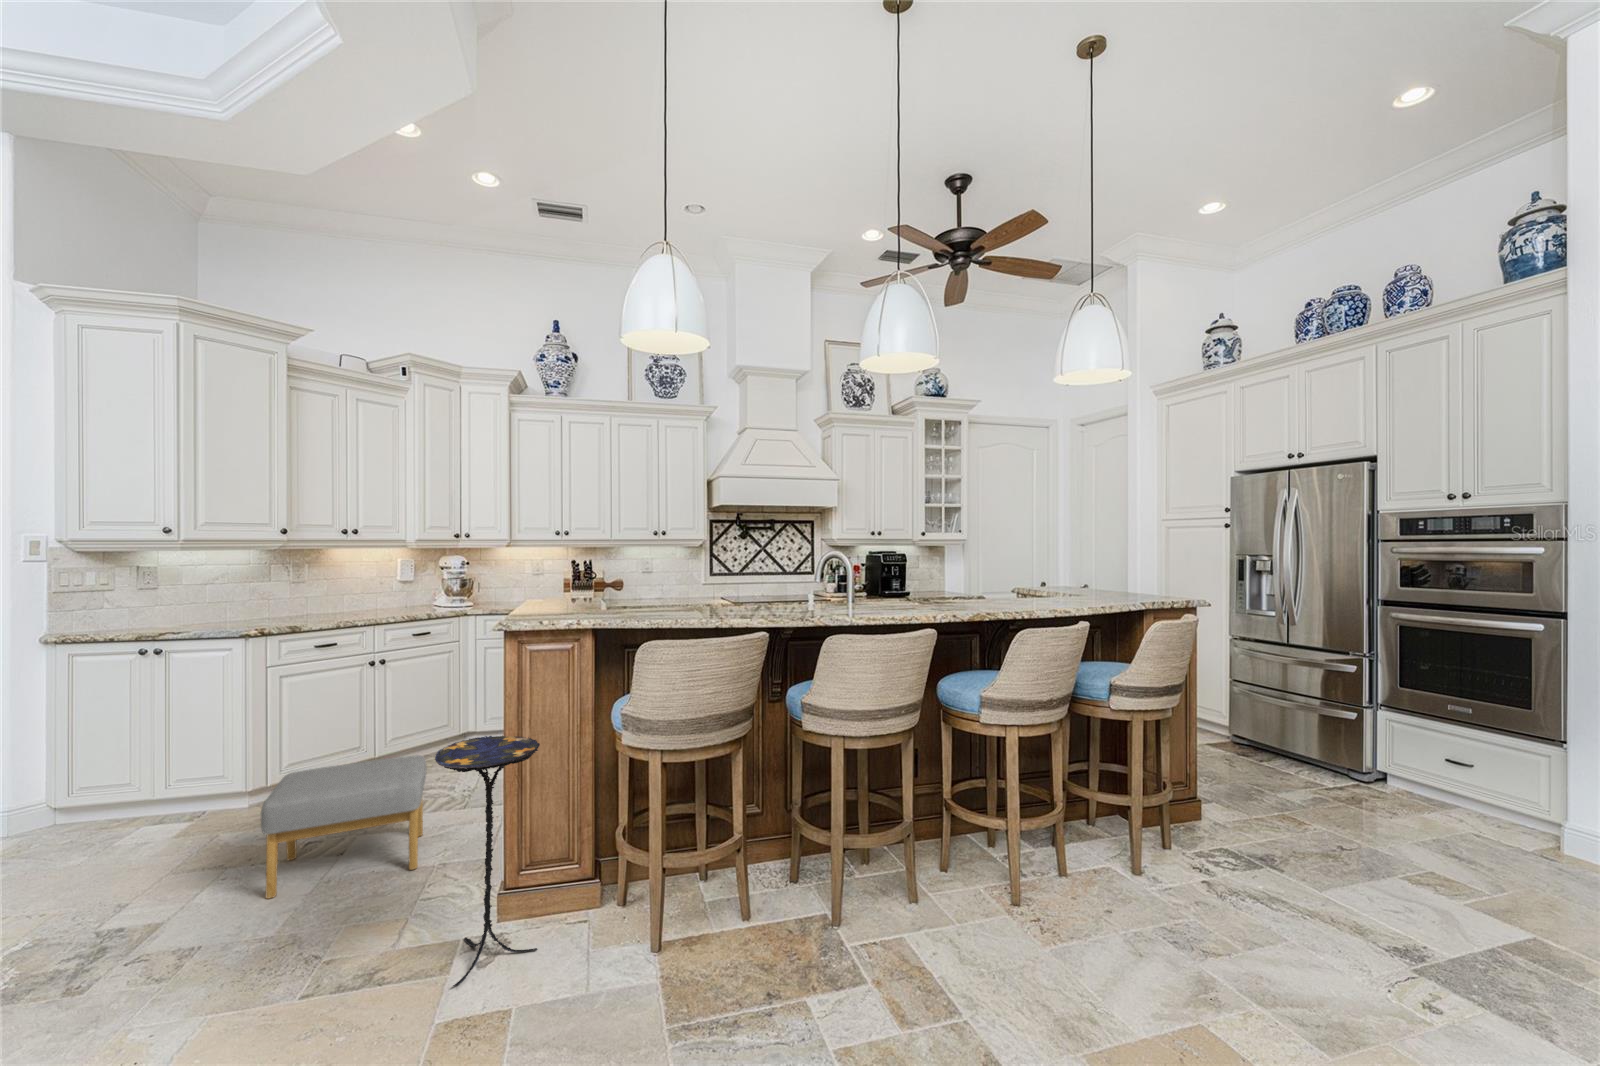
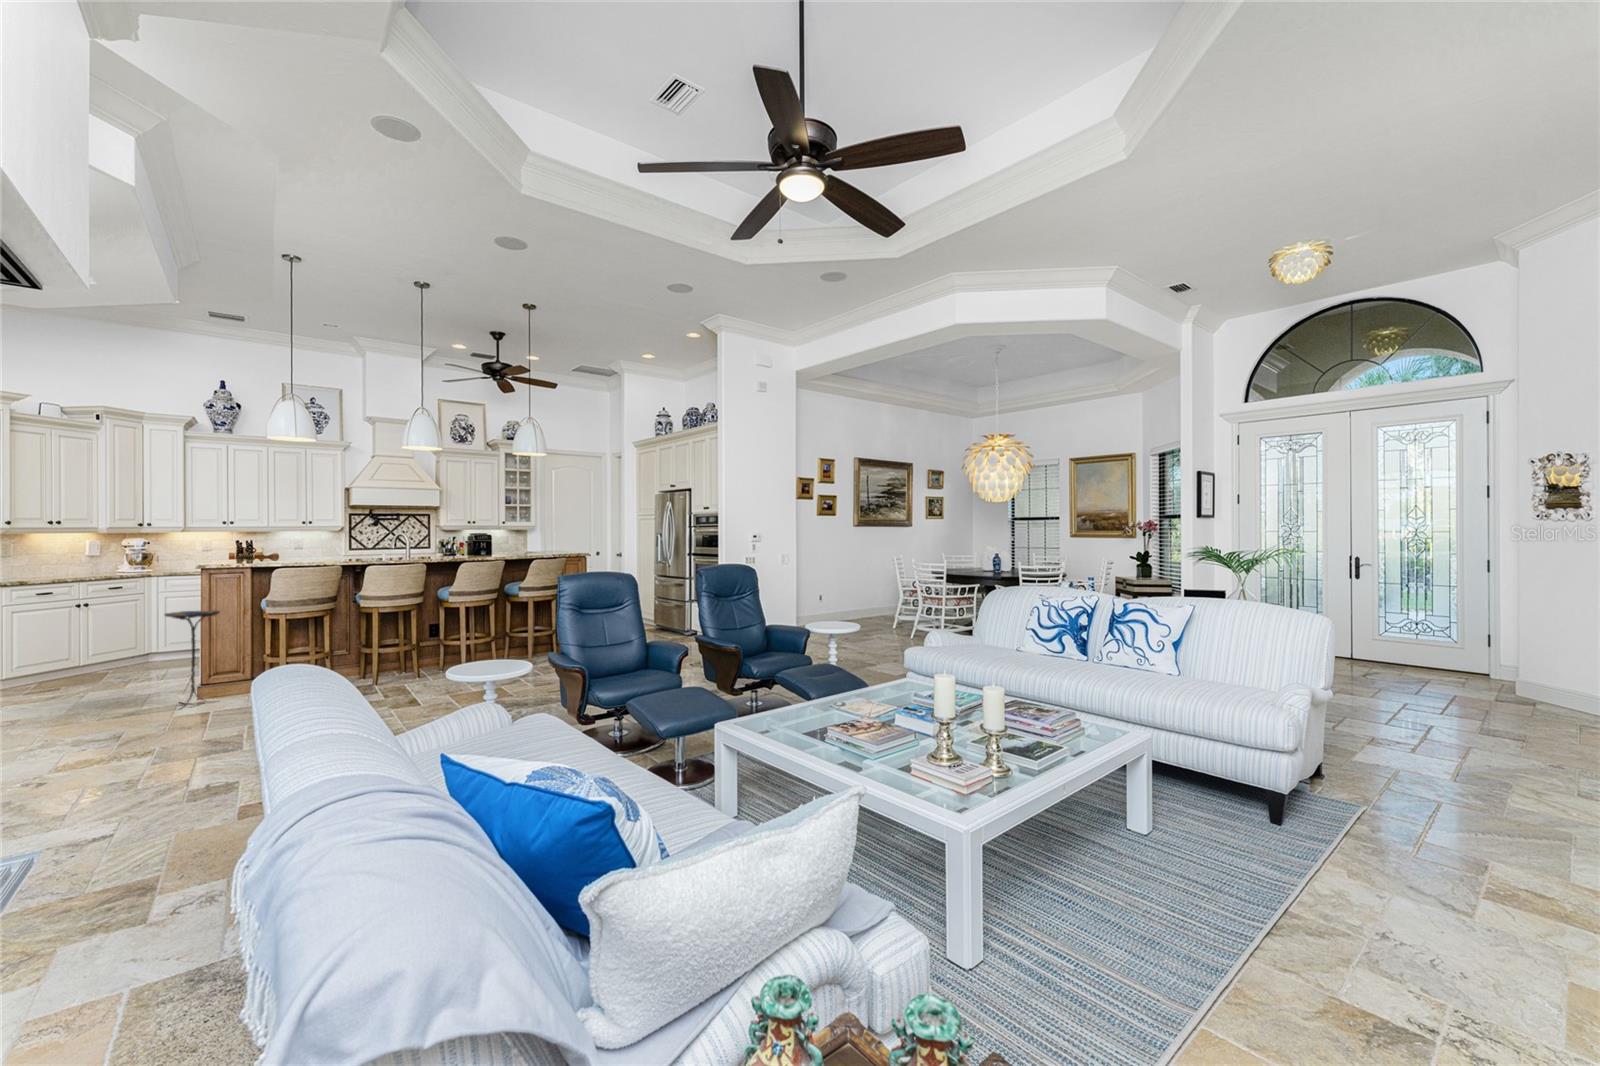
footstool: present [261,755,426,899] -> none [40,643,141,706]

